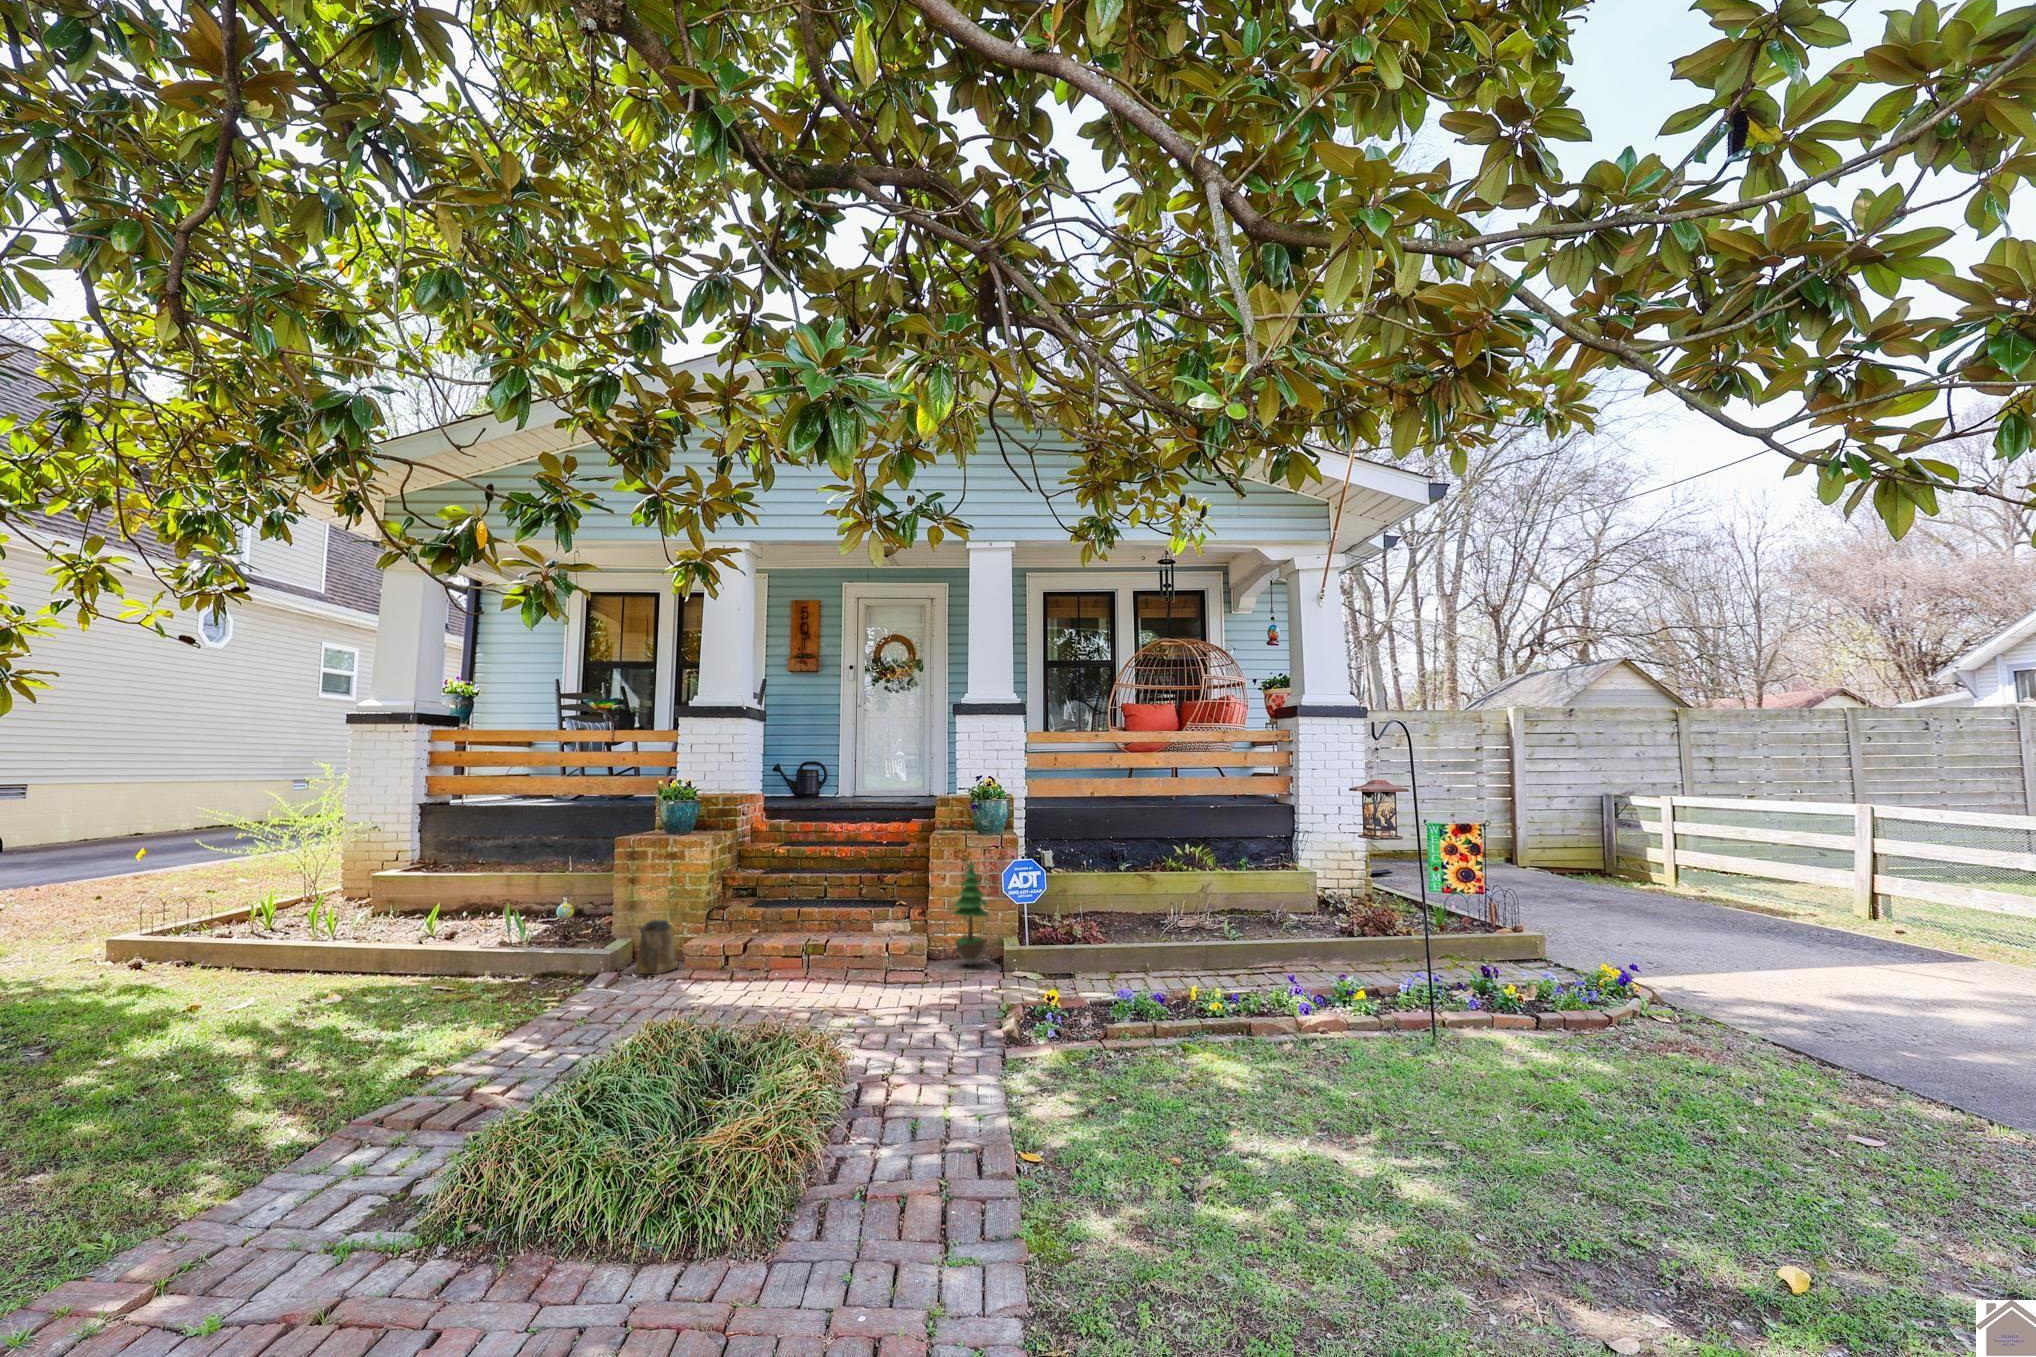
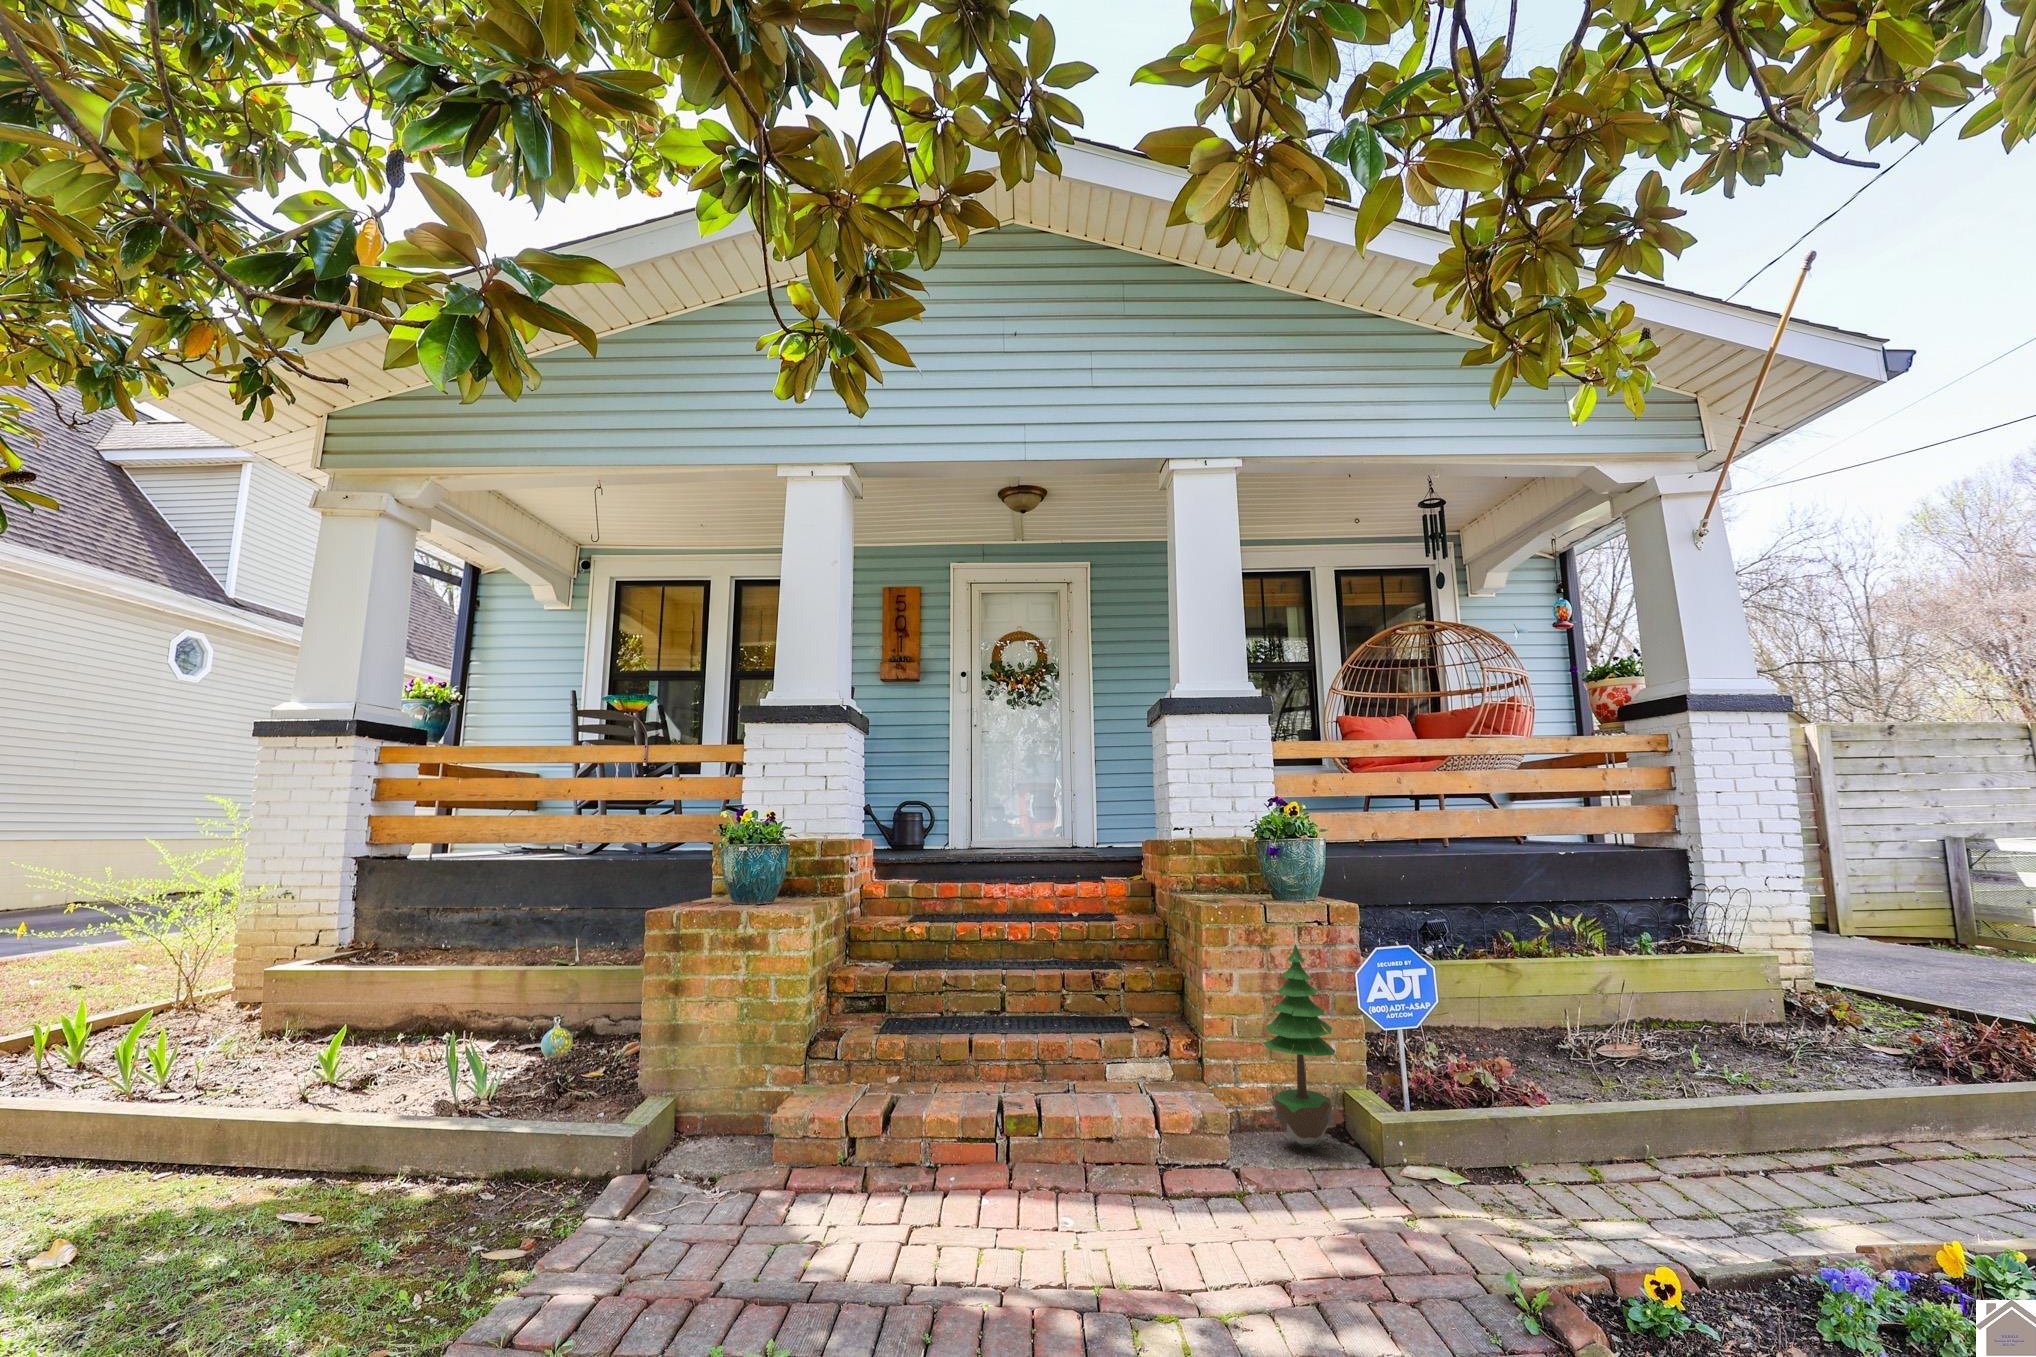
watering can: present [634,920,678,974] -> none [677,1062,761,1178]

